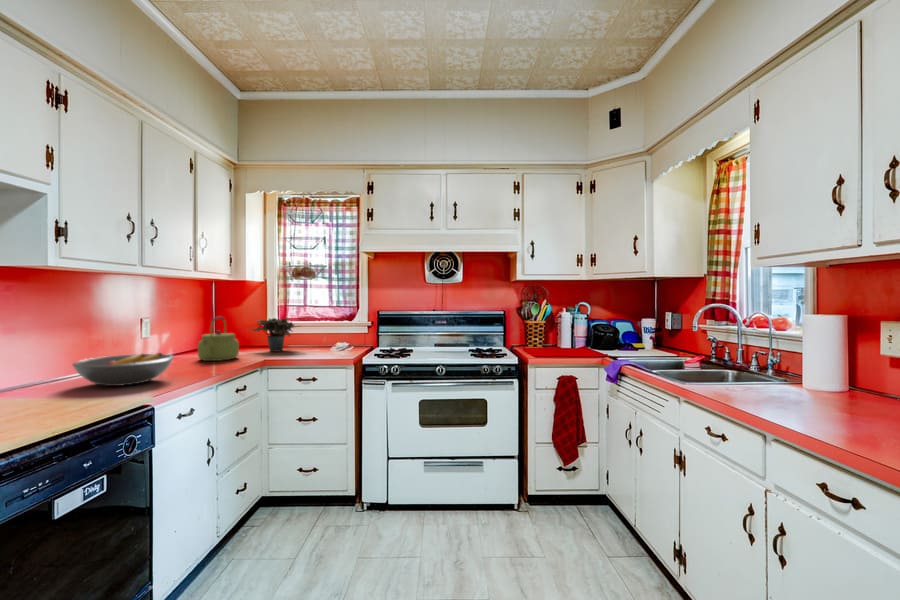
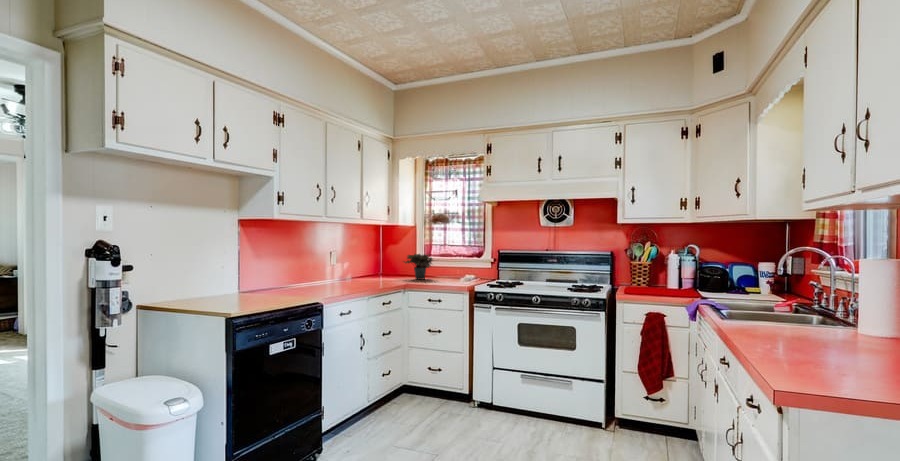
kettle: present [198,316,239,361] -> none [364,251,391,283]
fruit bowl: present [72,353,173,386] -> none [287,272,341,291]

